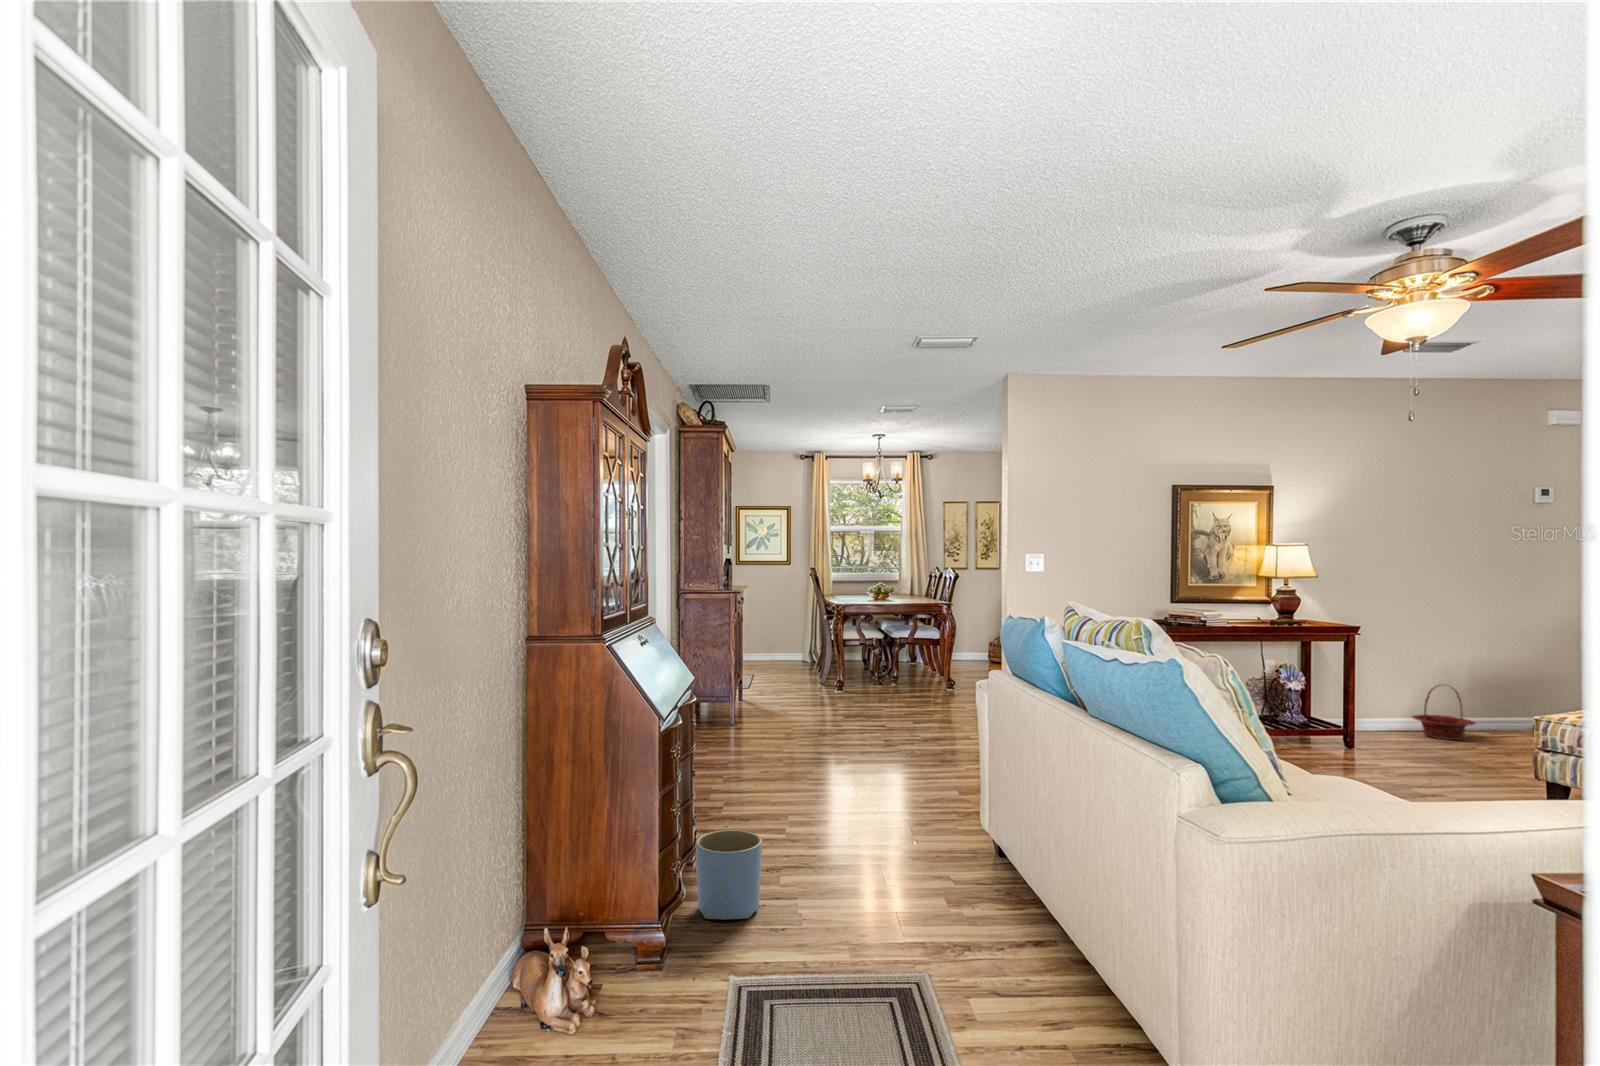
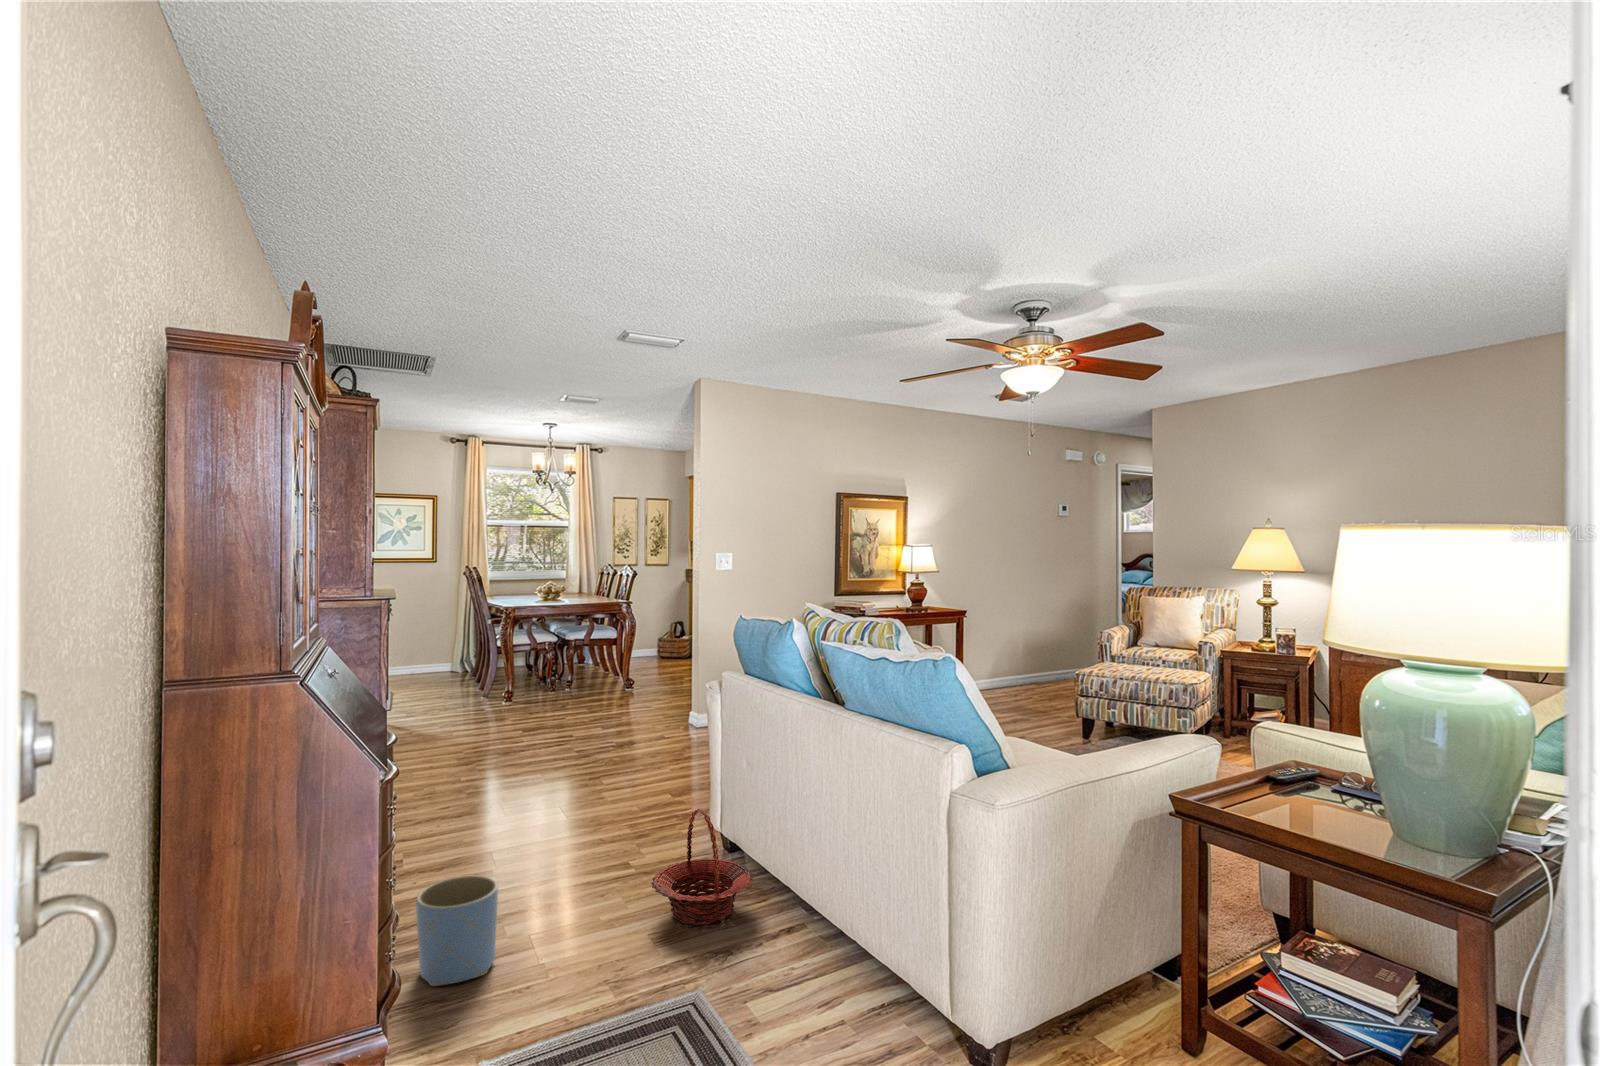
basket: present [1412,684,1475,740] -> present [651,808,753,925]

